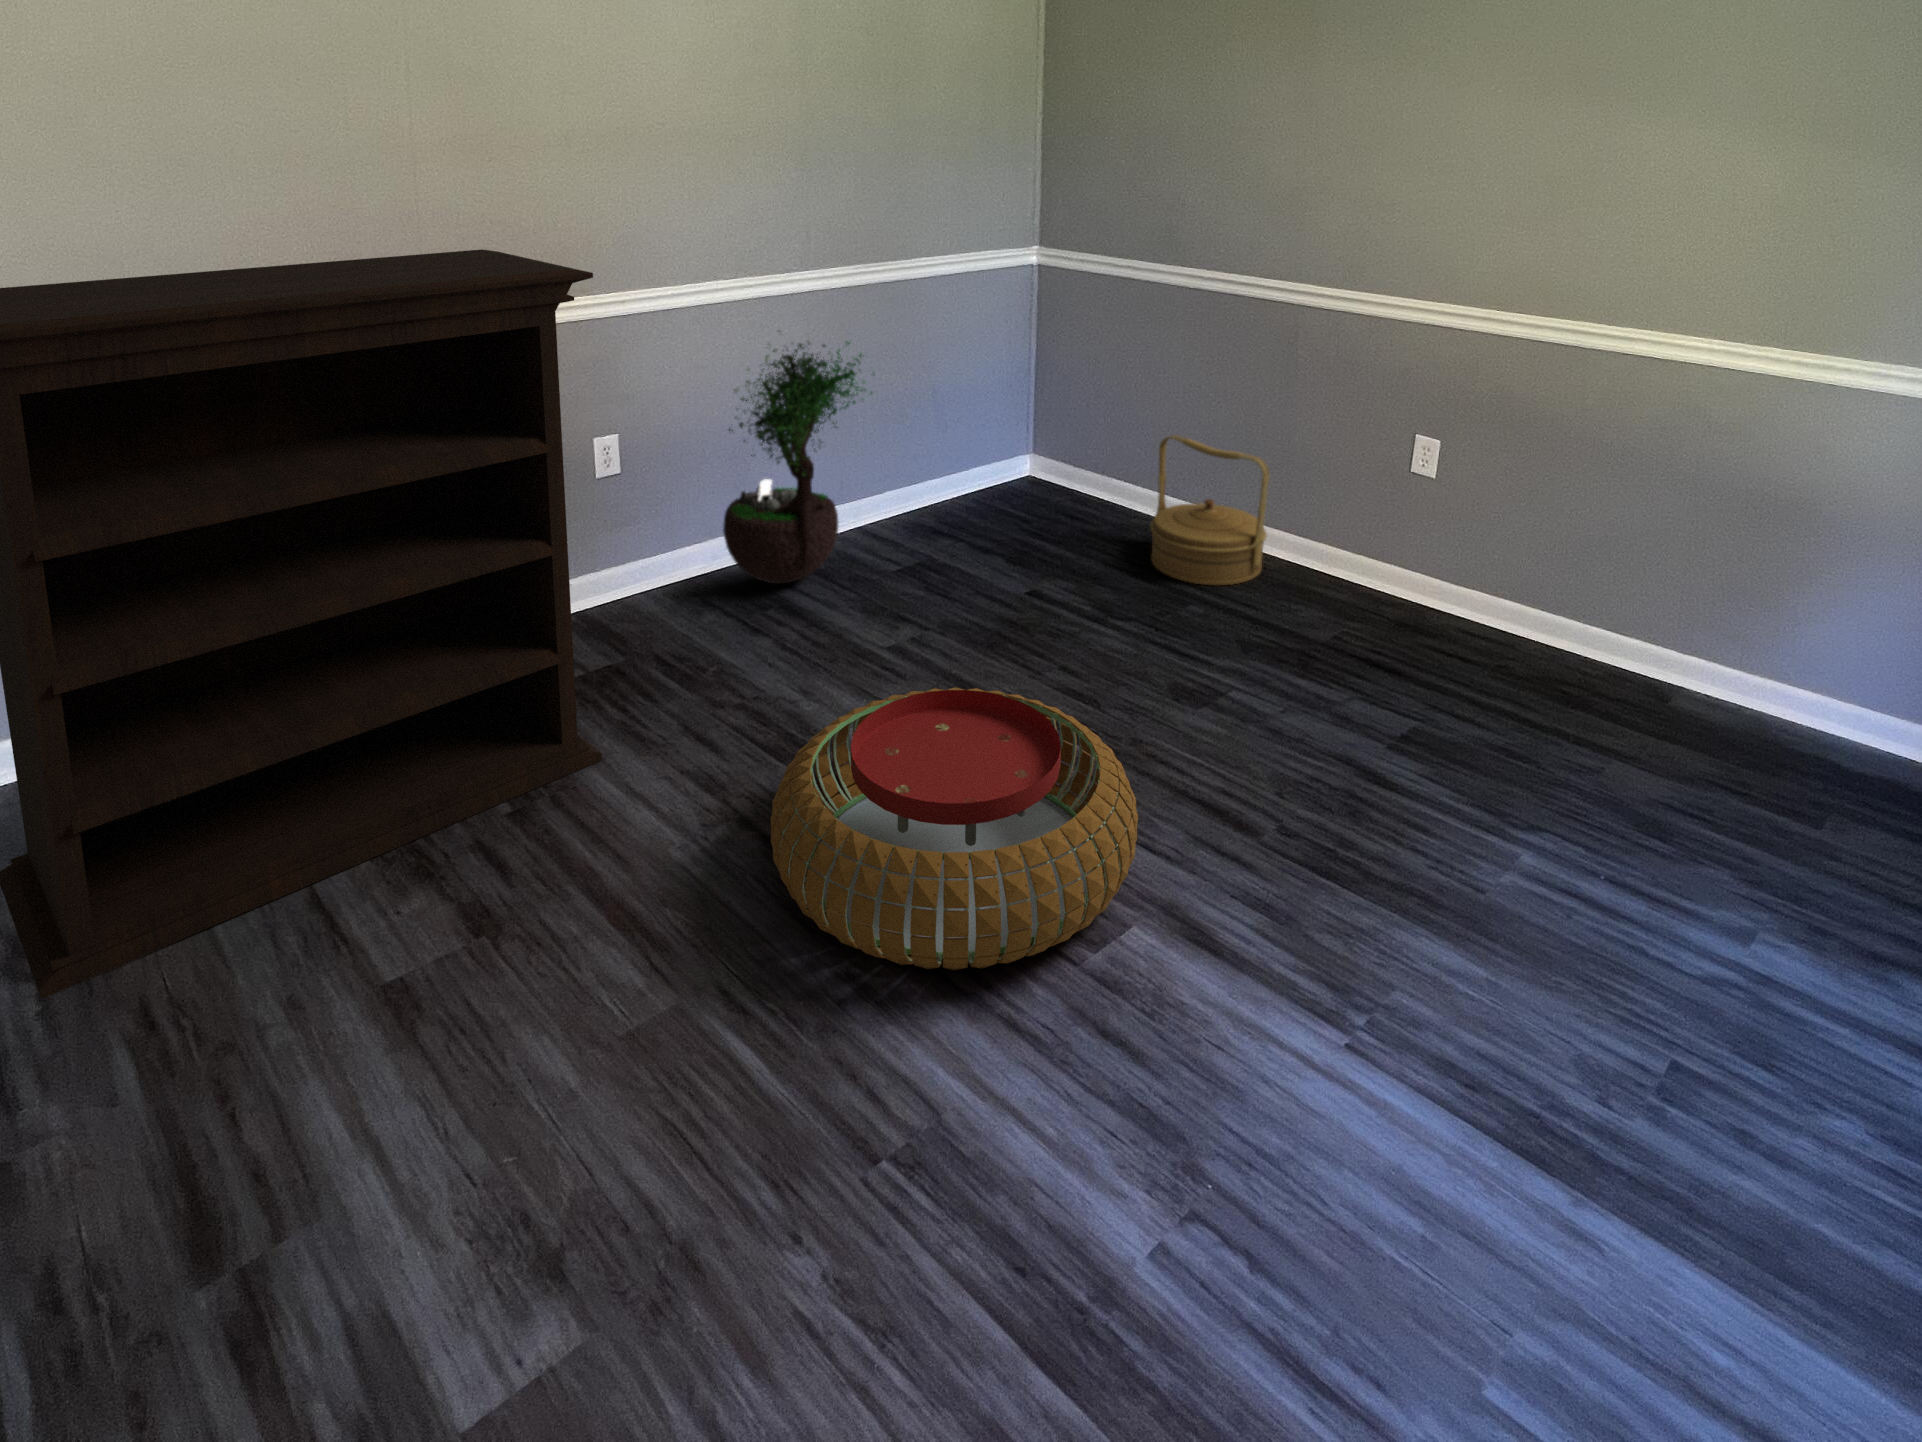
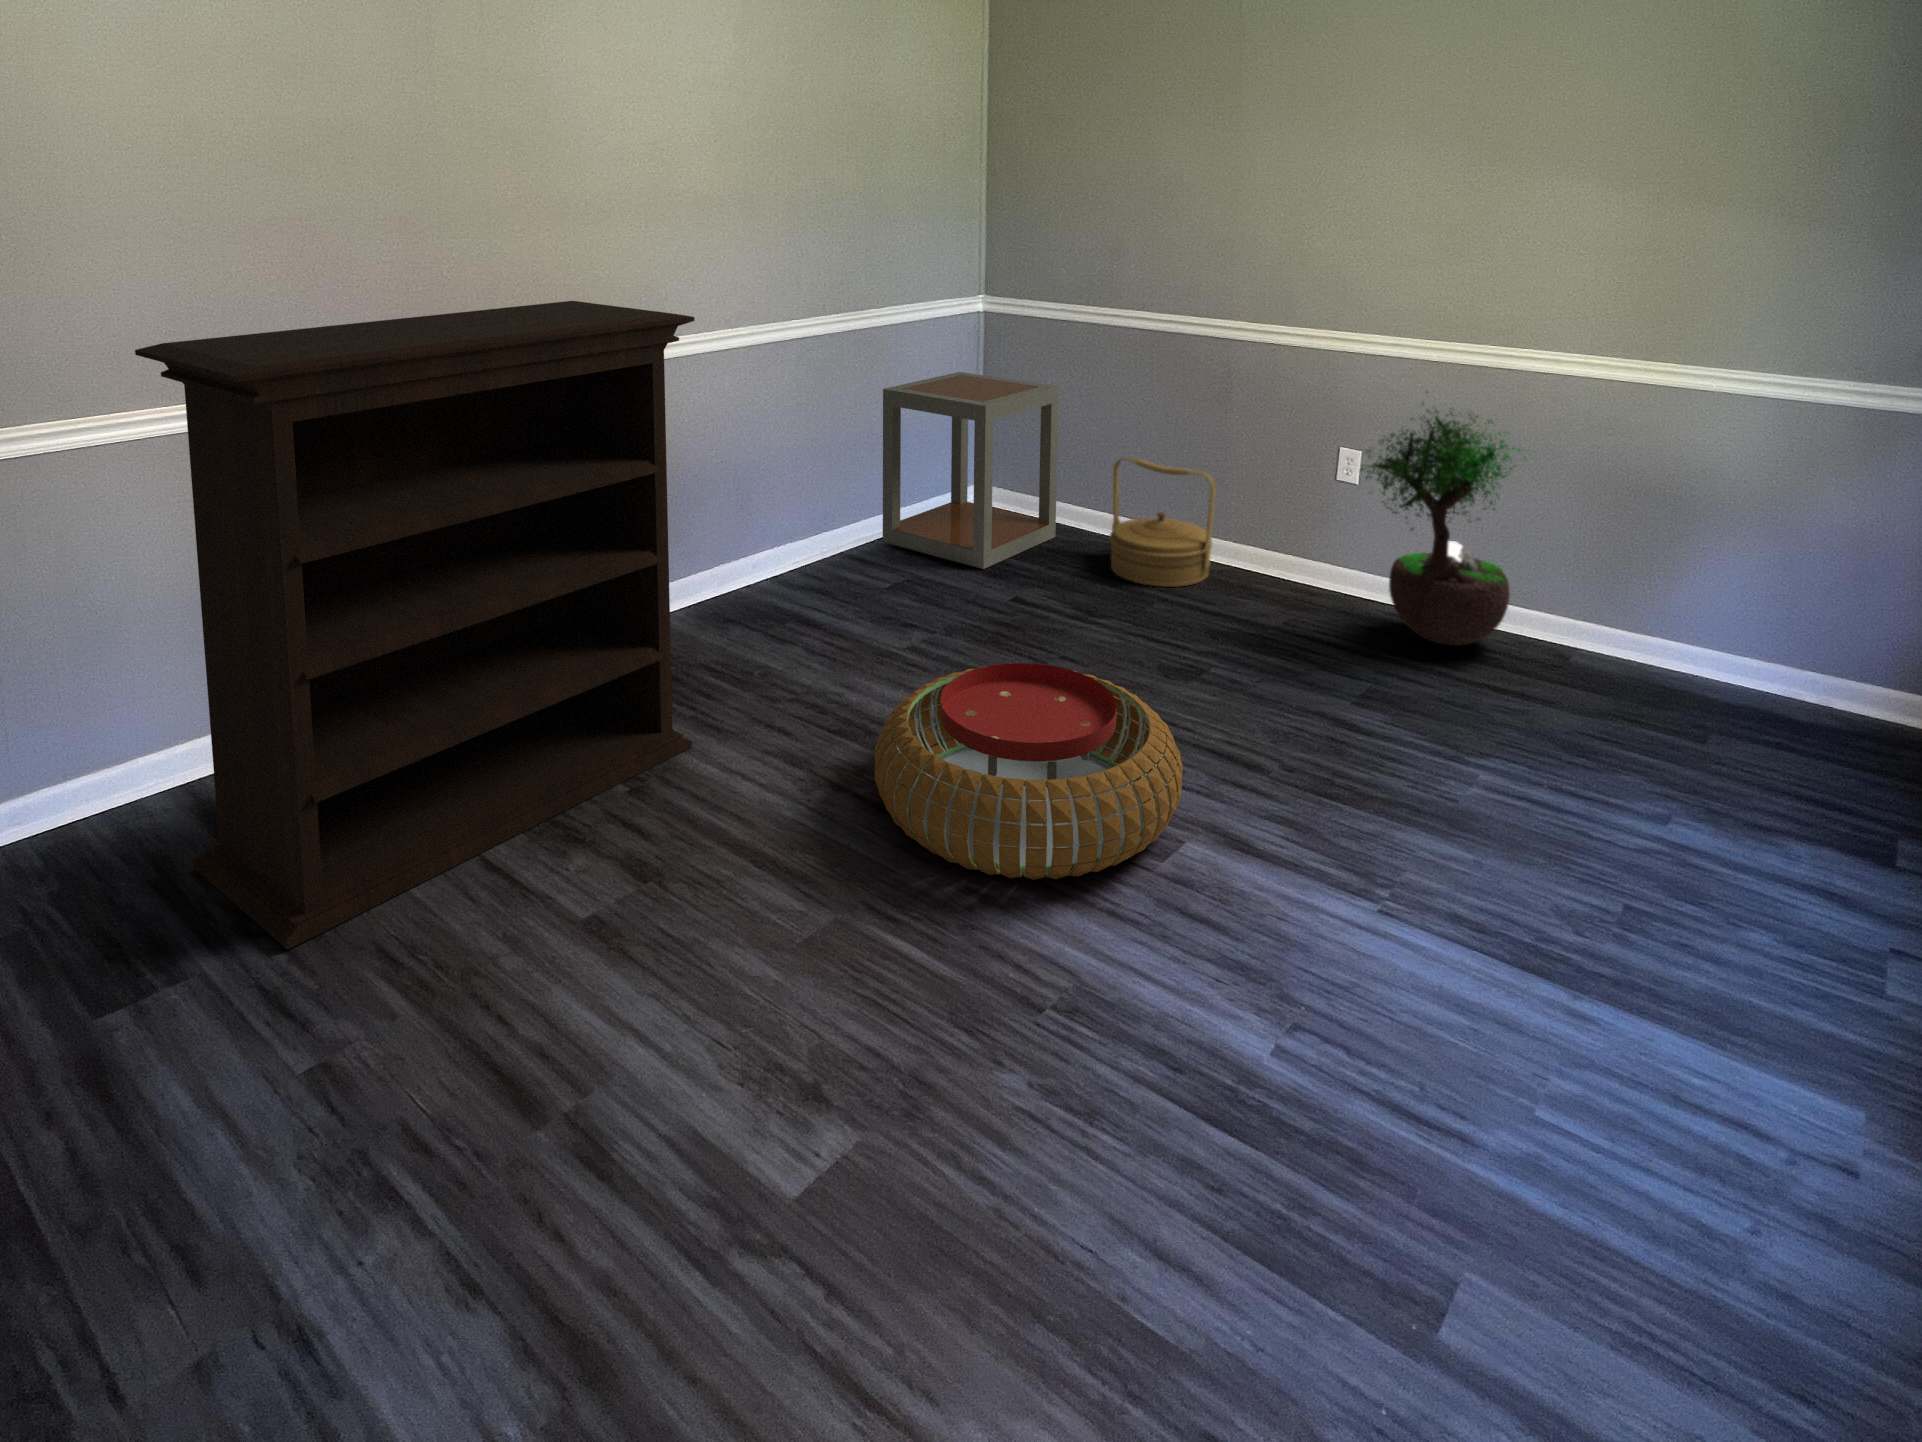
side table: none [908,331,1107,554] -> present [883,372,1059,569]
potted tree: present [723,342,872,583] -> present [1361,392,1526,646]

